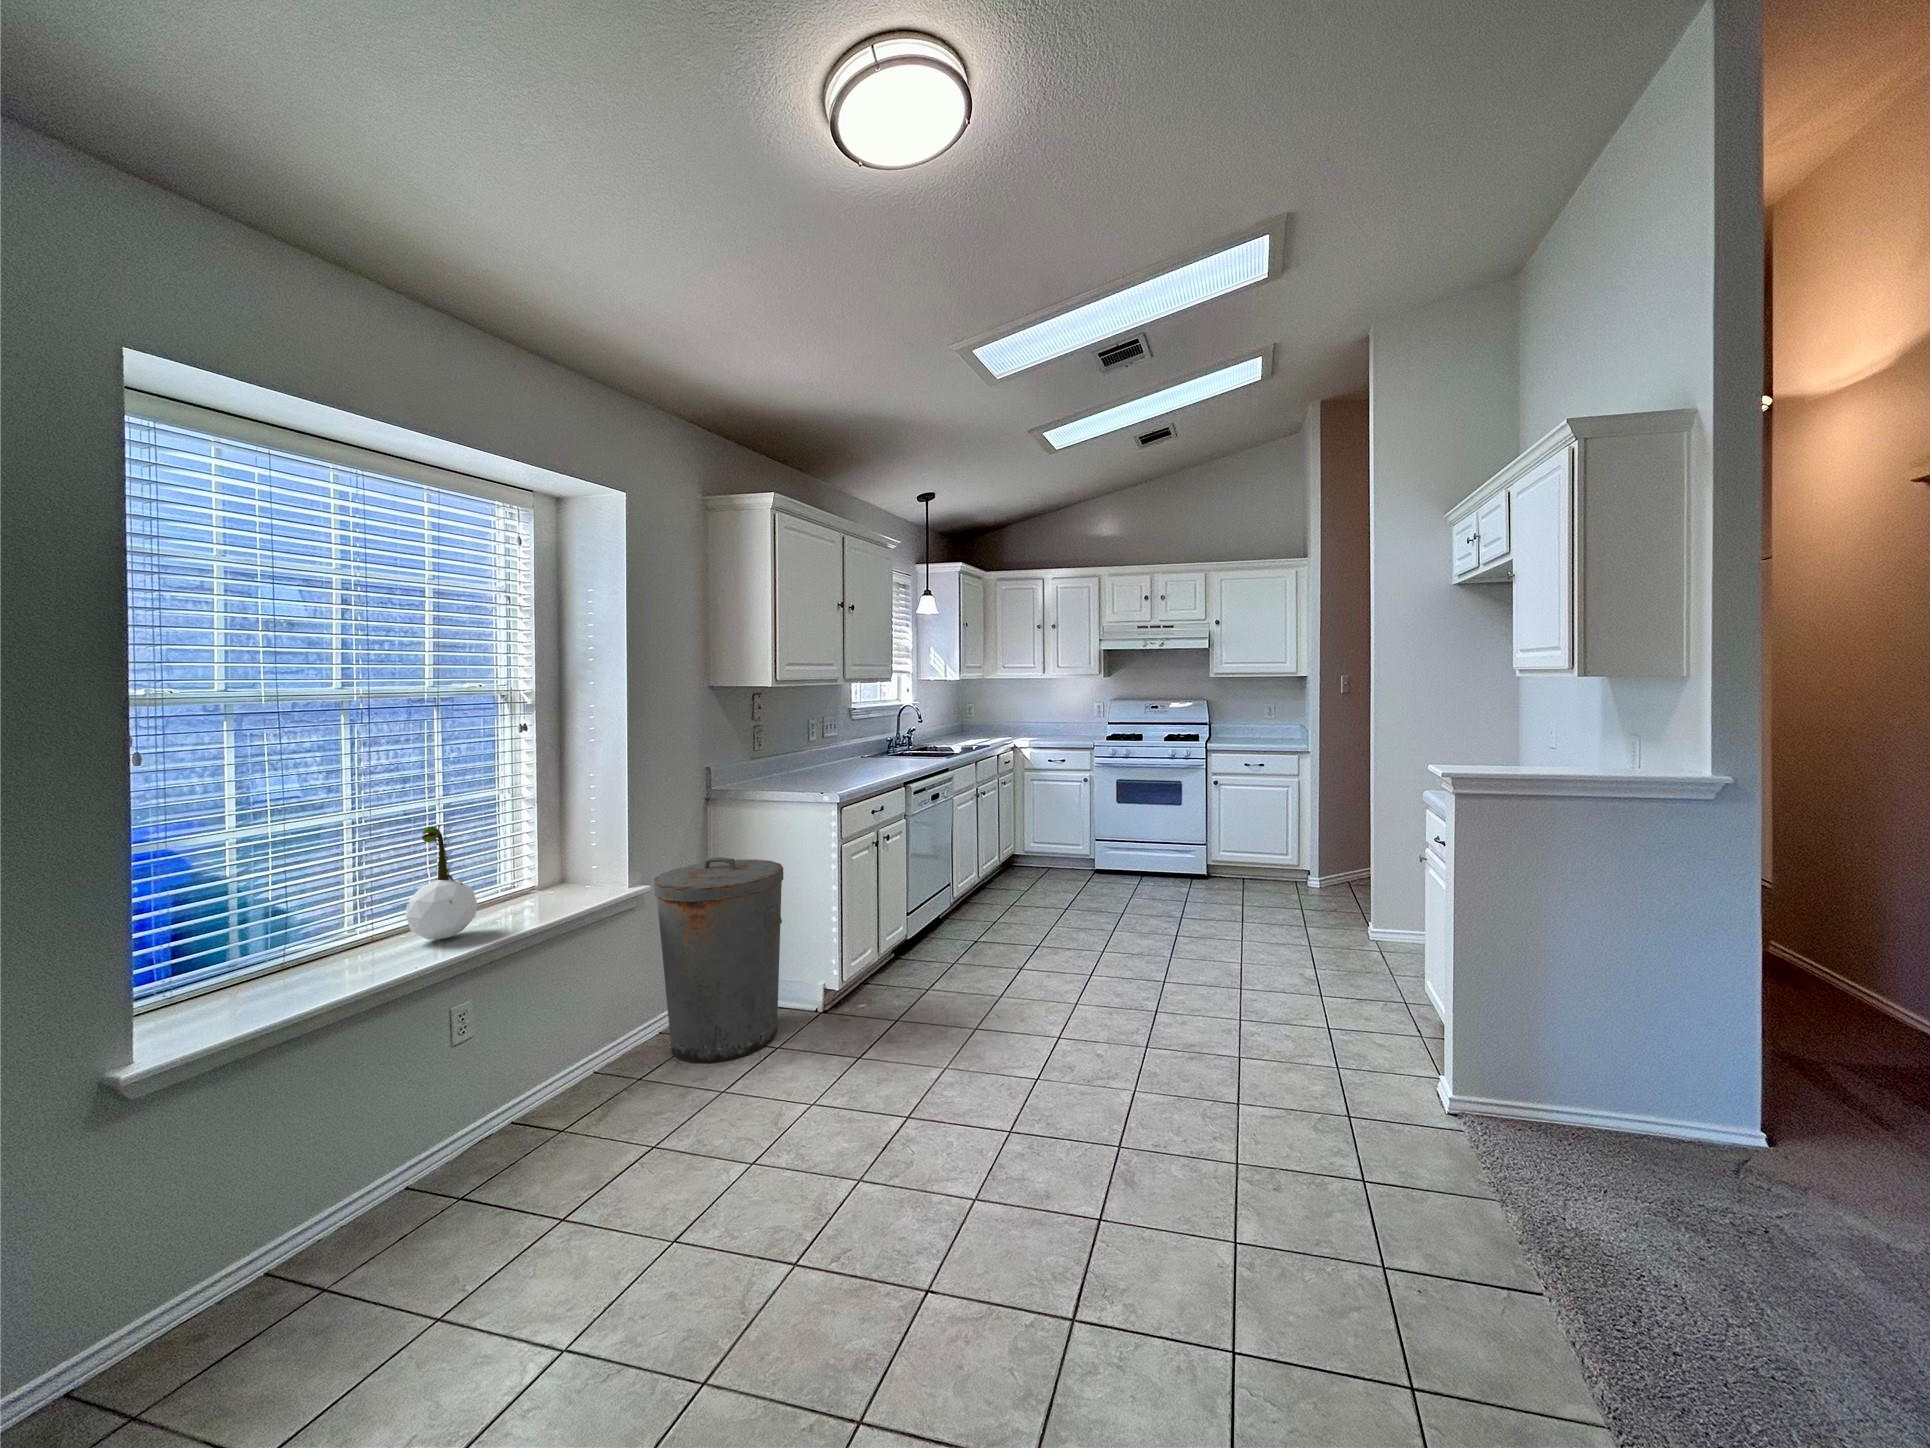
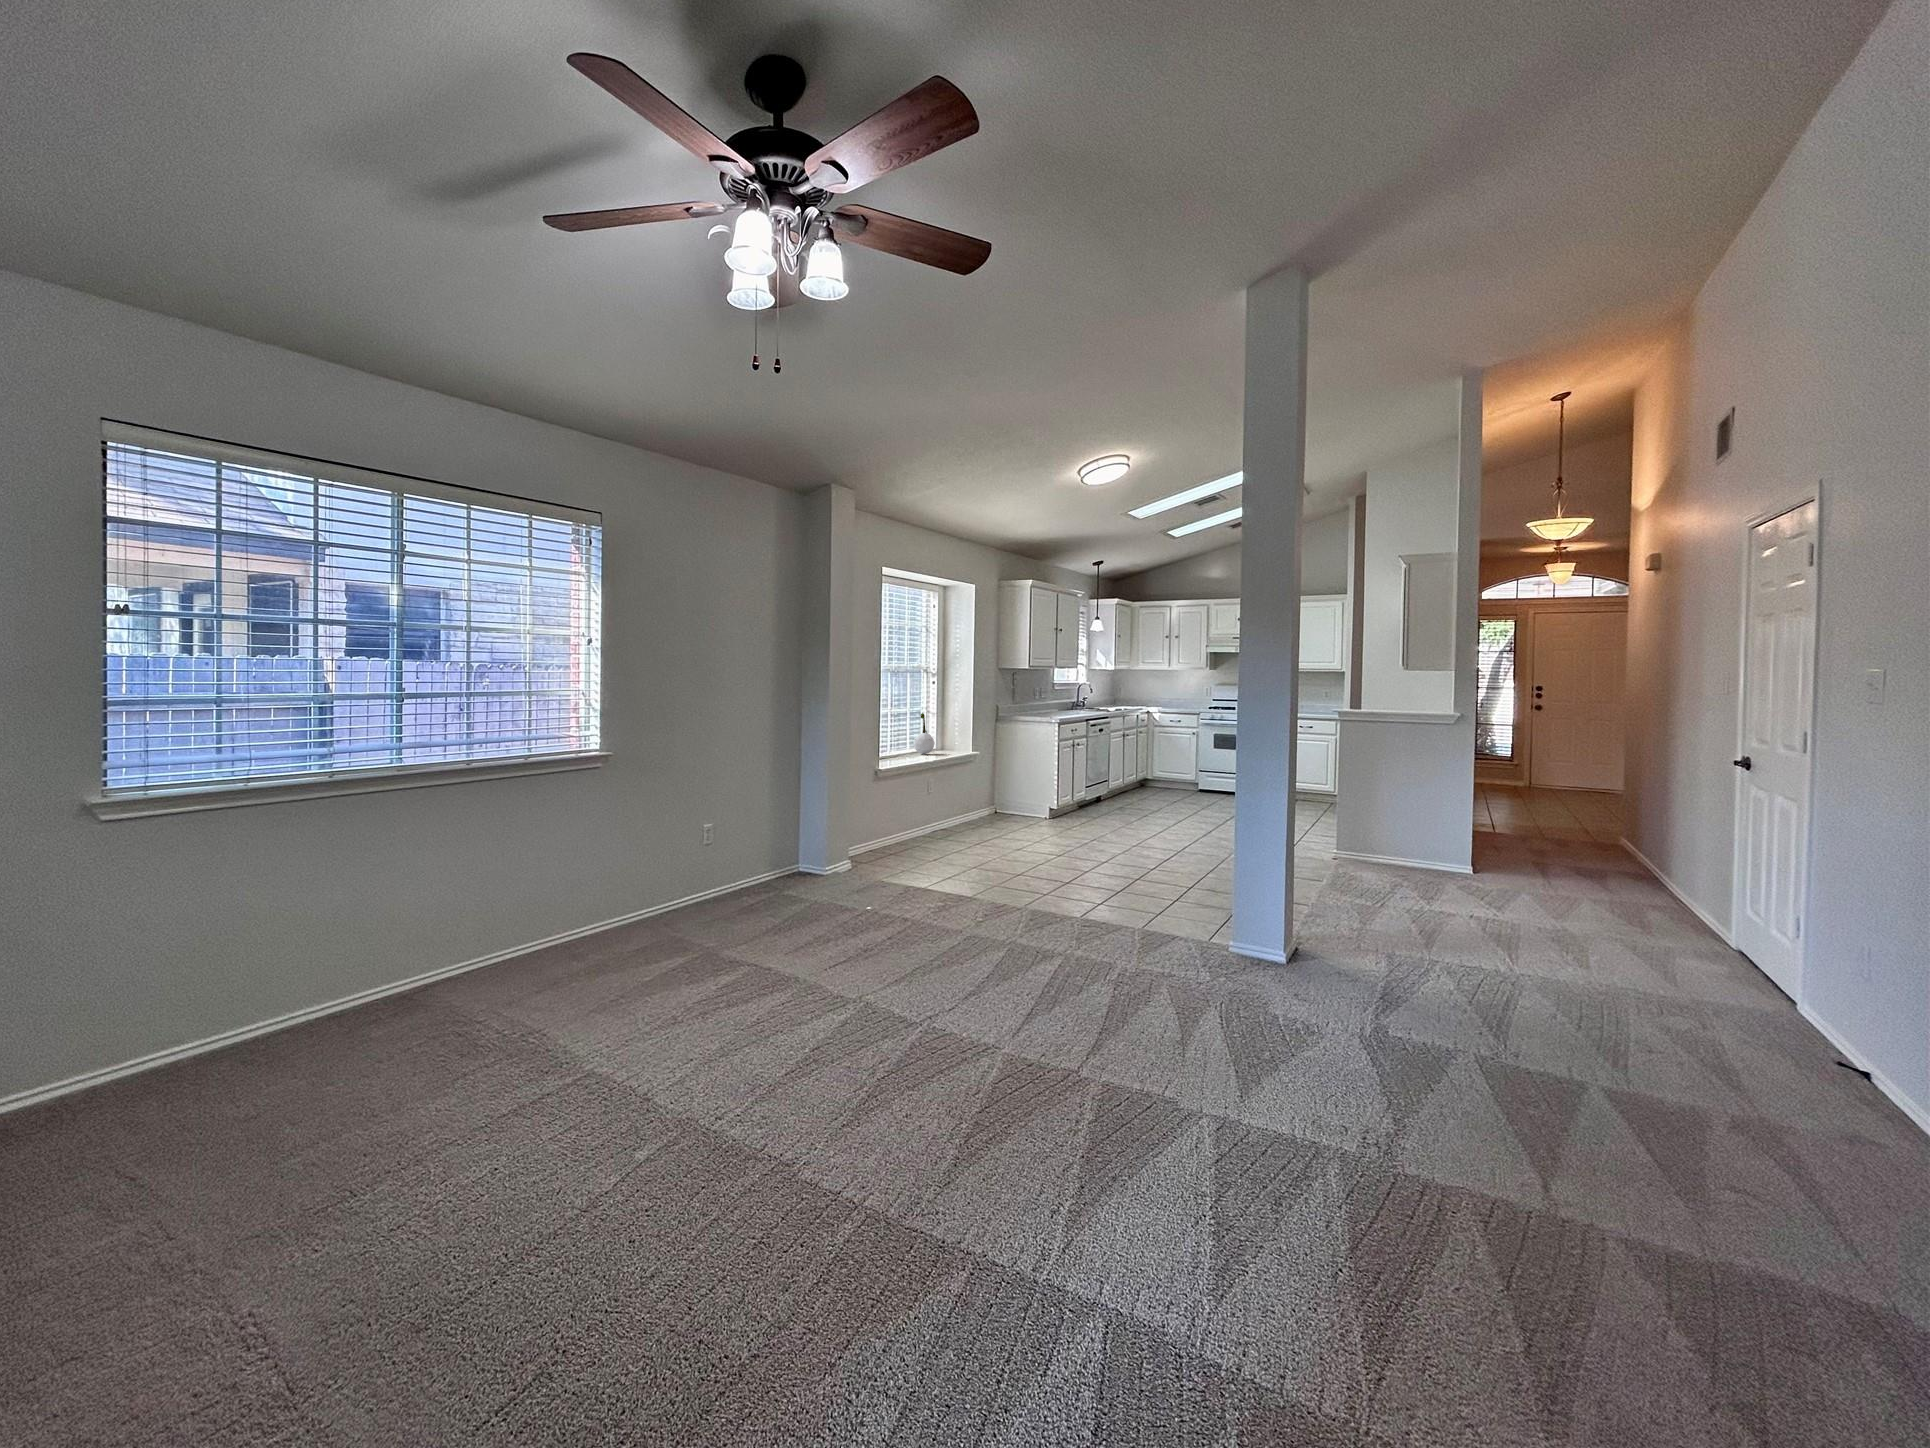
trash can: present [654,857,784,1063] -> none [983,740,1035,821]

